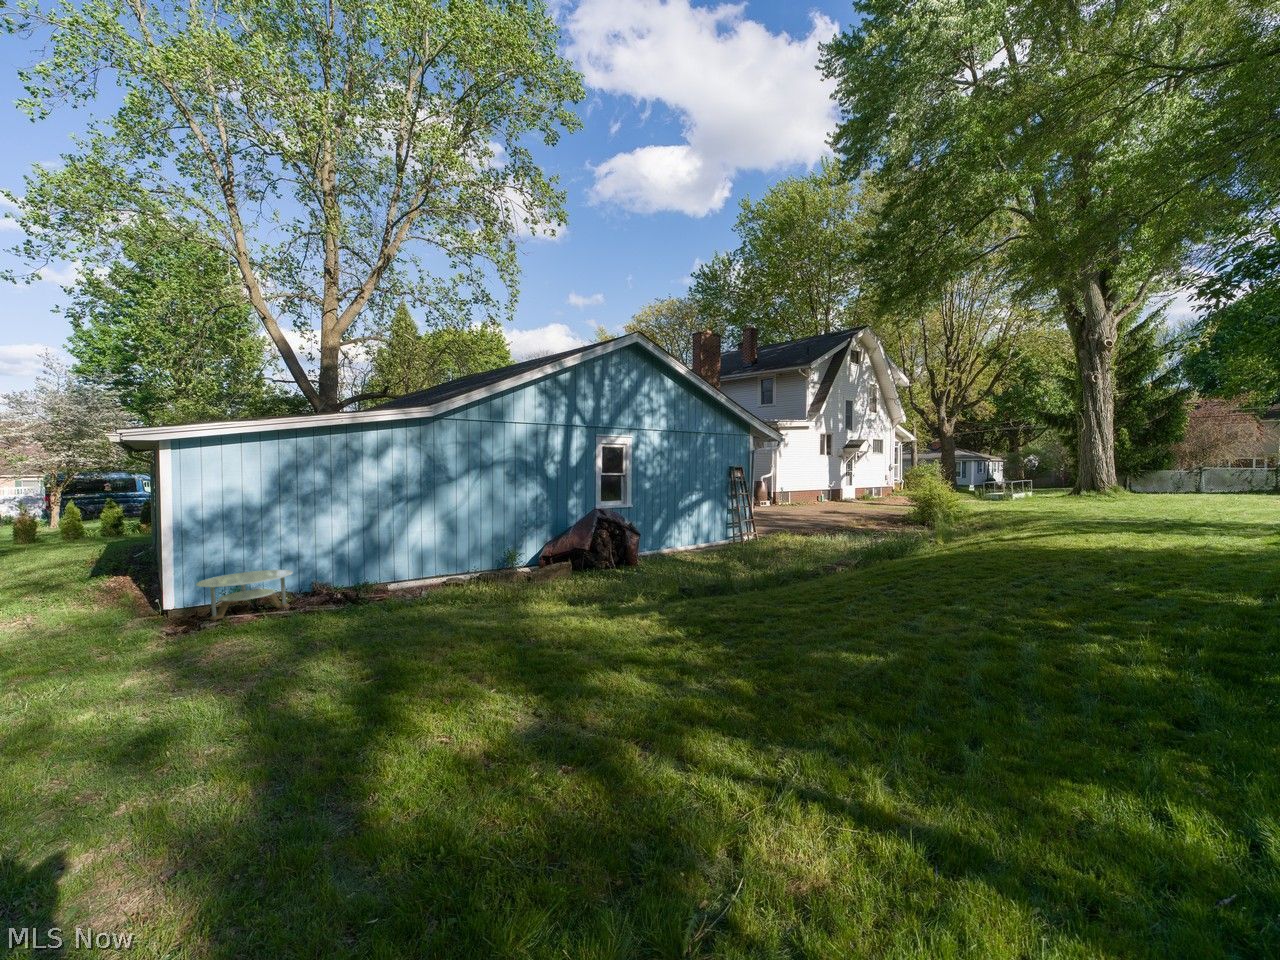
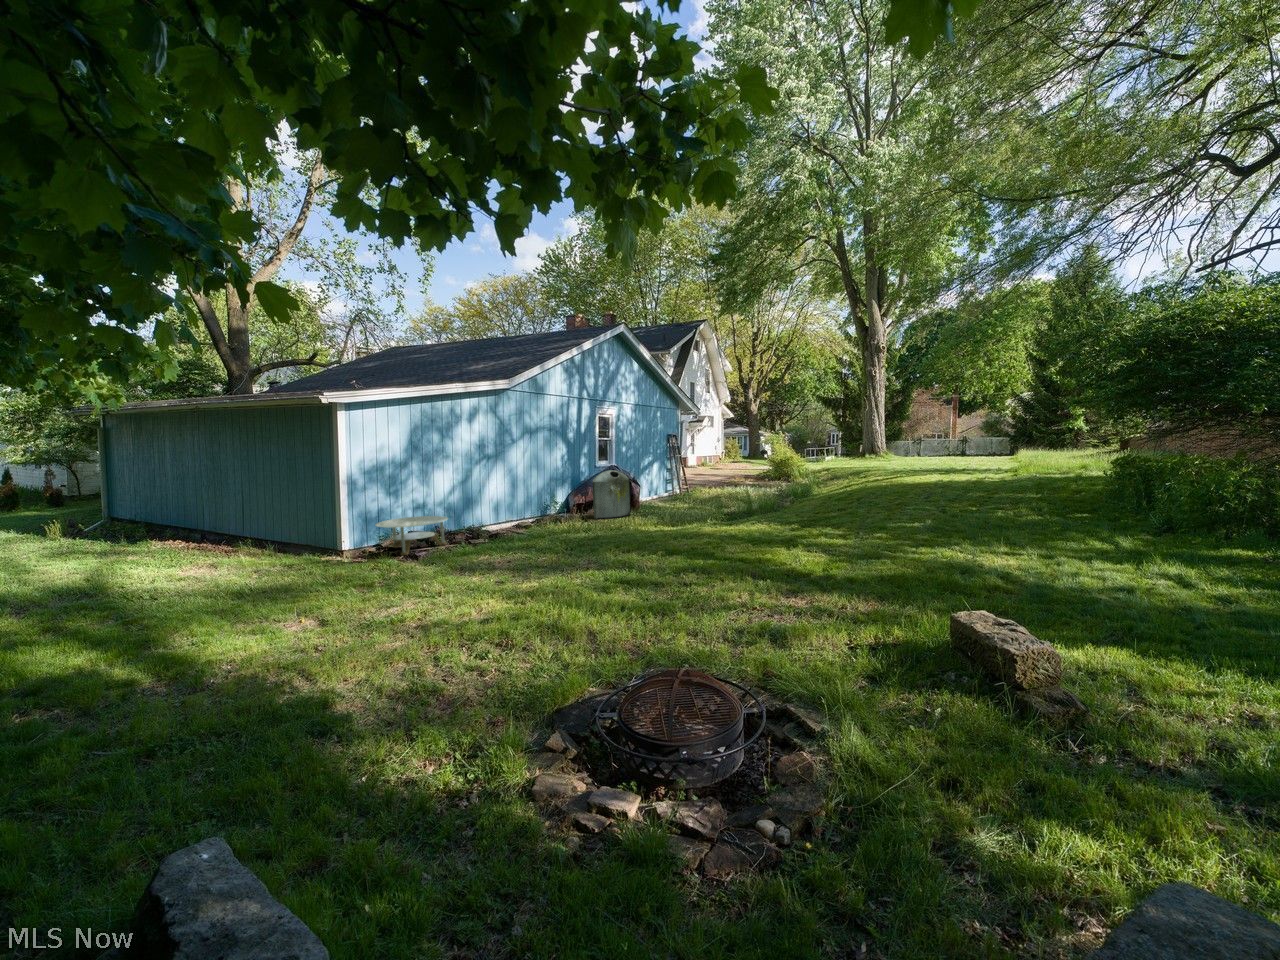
trash can: none [560,515,612,577] -> present [592,470,630,520]

